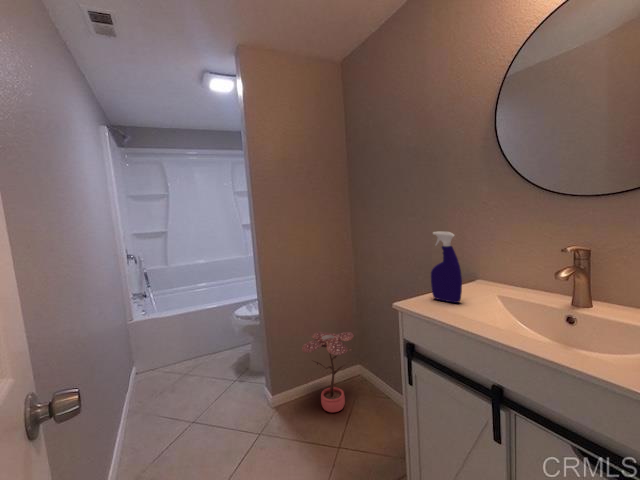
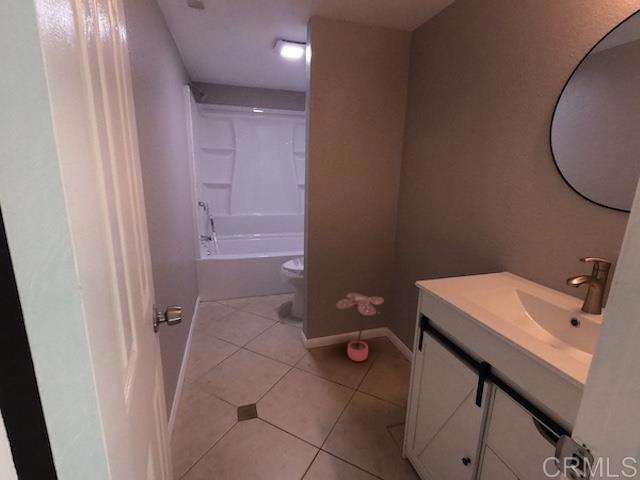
spray bottle: present [431,232,462,303] -> none [453,225,482,290]

